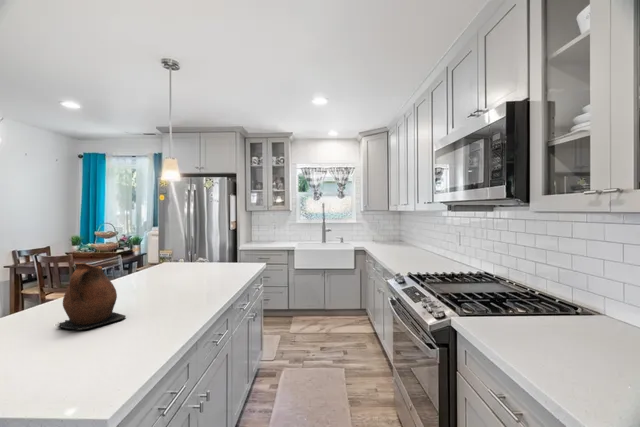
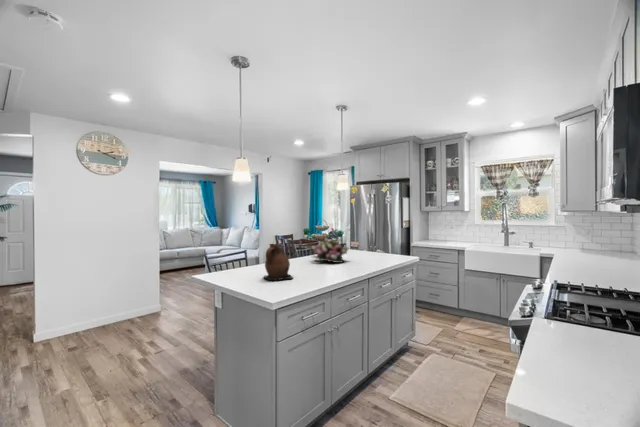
flower arrangement: none [129,247,187,281] -> present [312,239,348,263]

